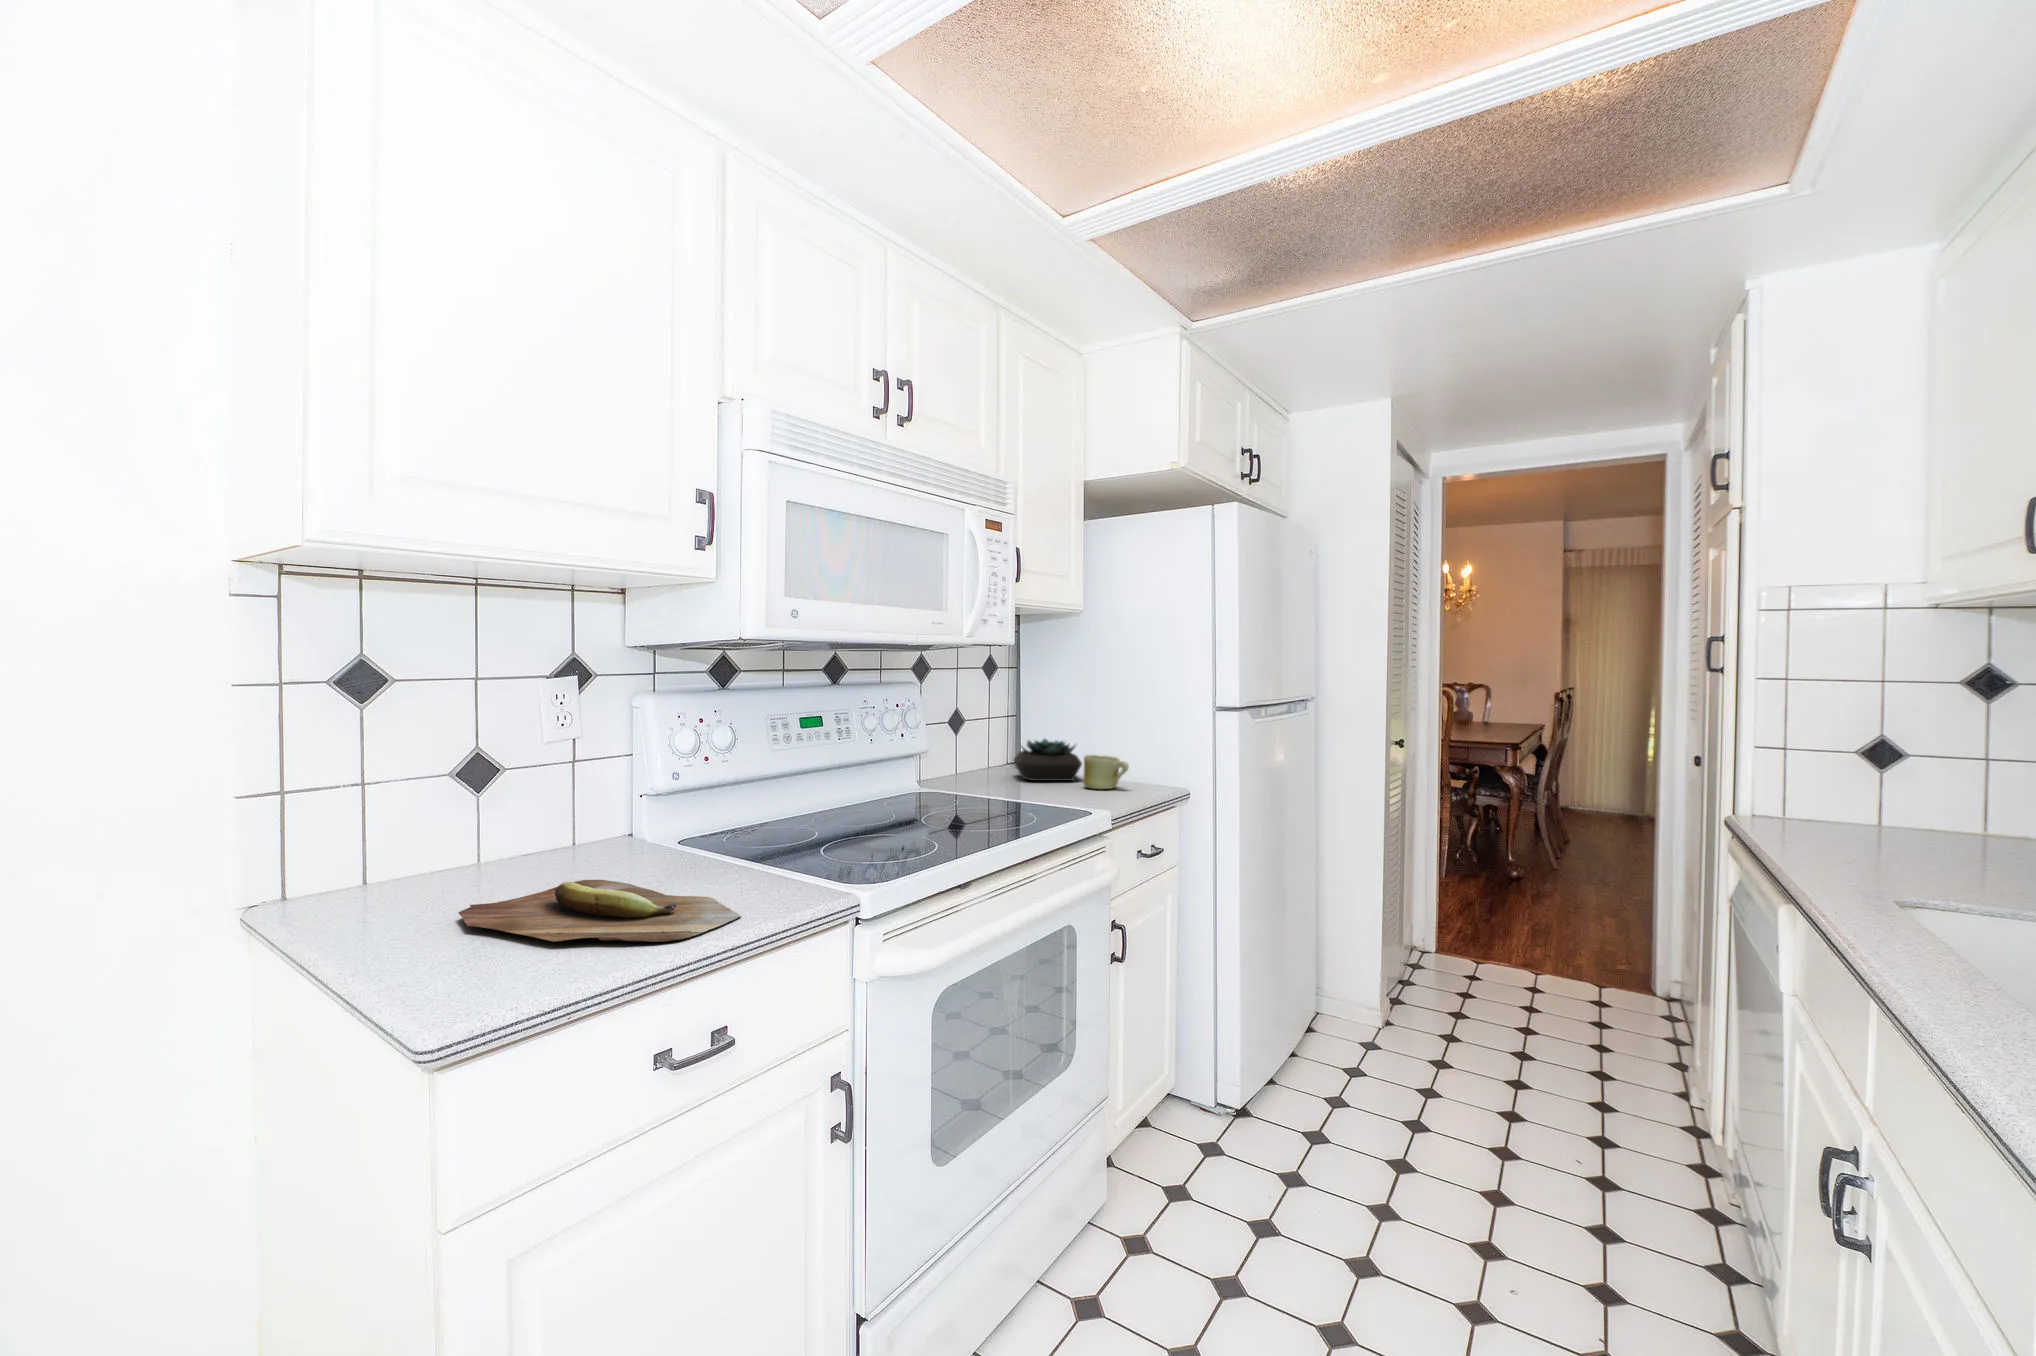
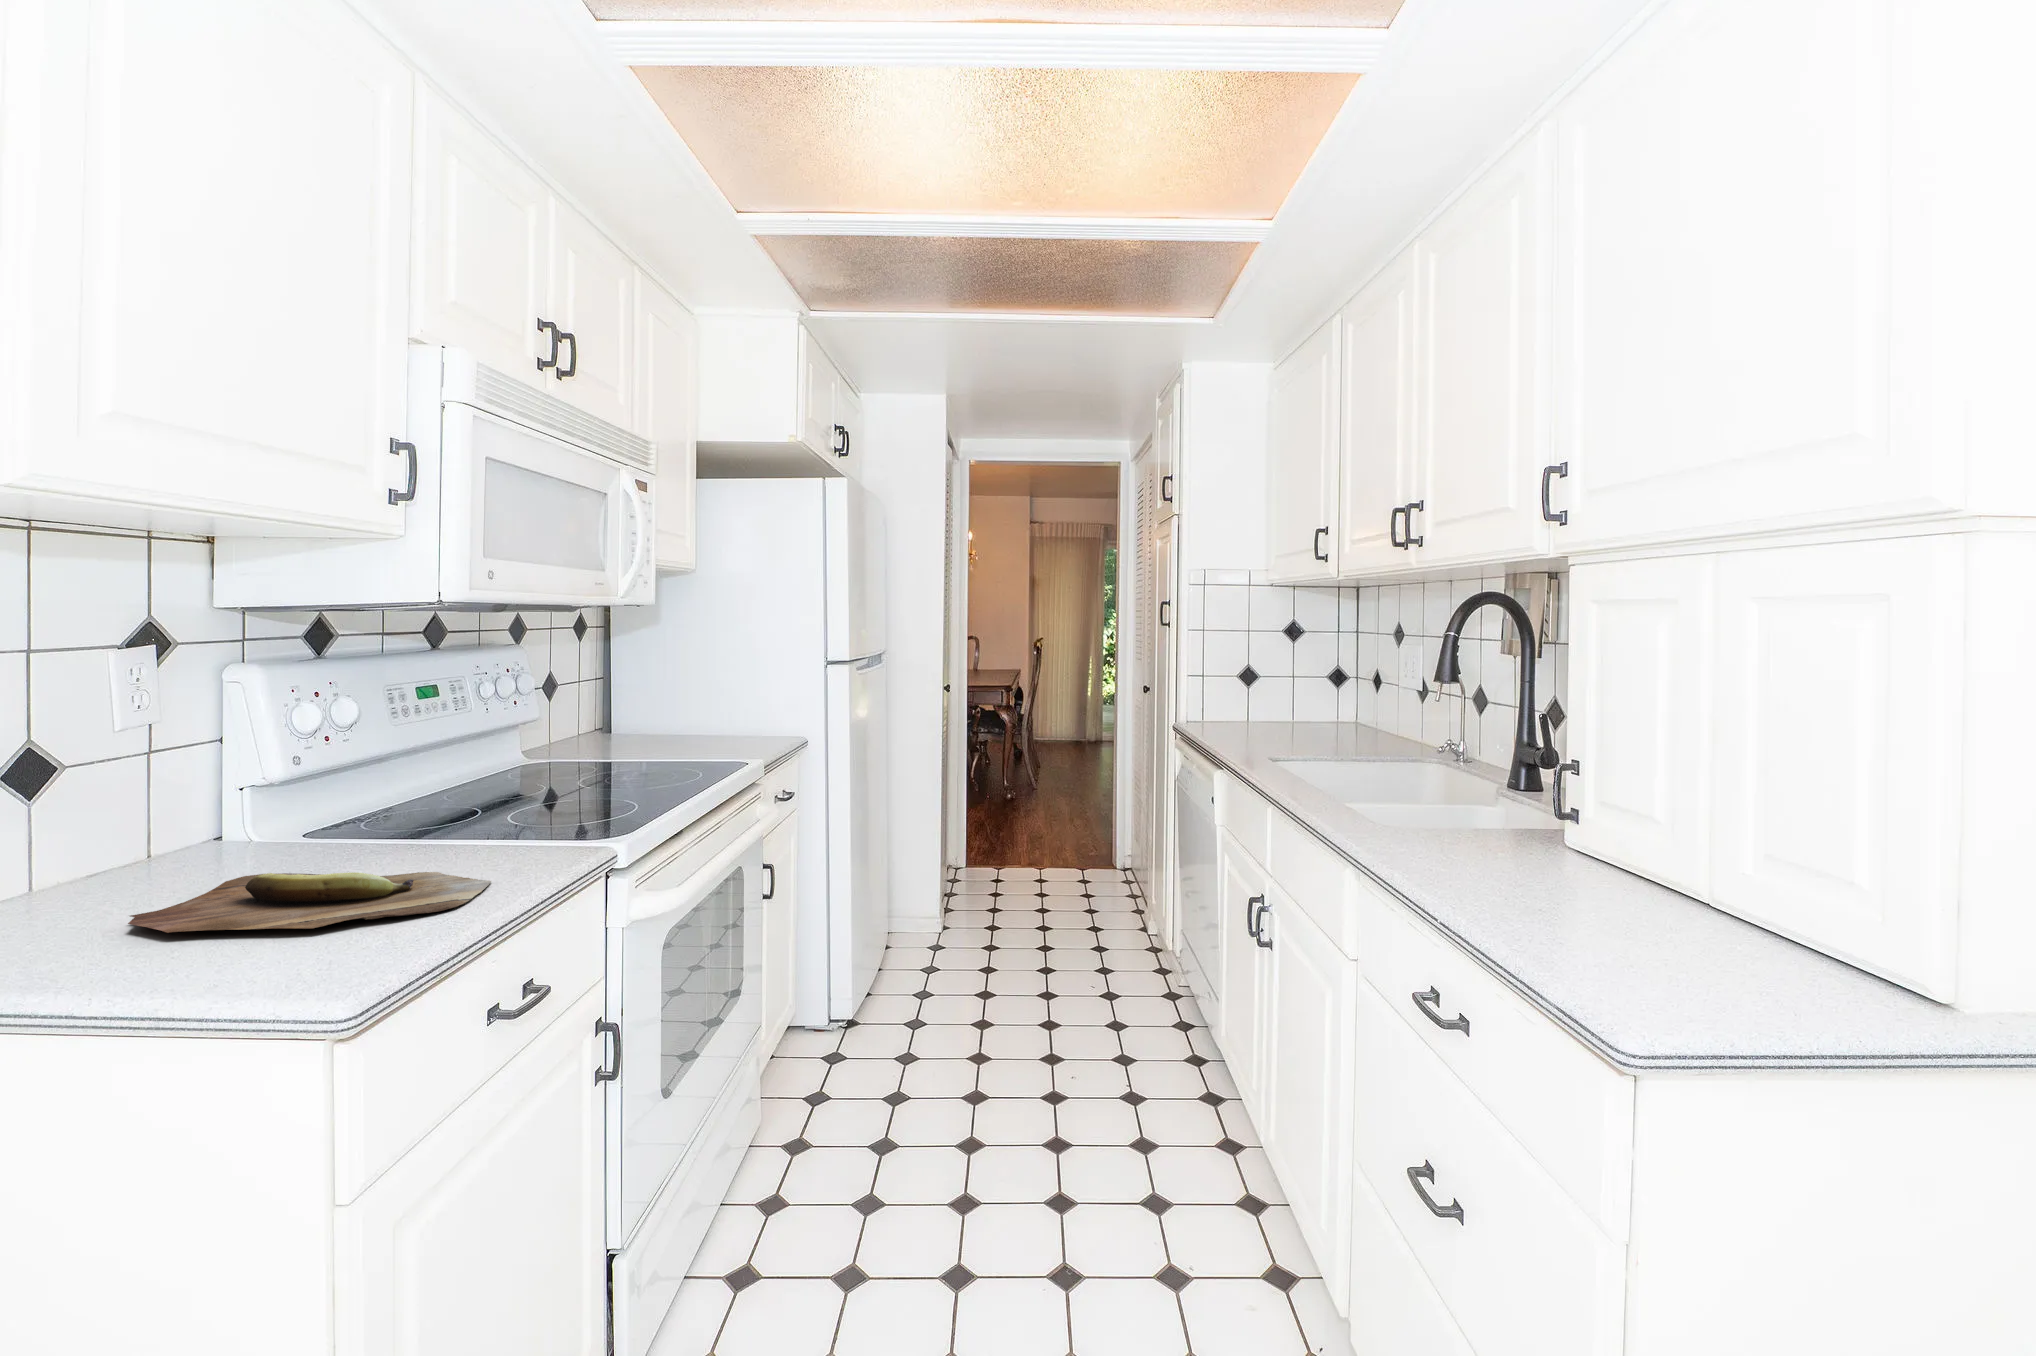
succulent plant: present [1014,739,1082,781] -> none [610,698,688,740]
mug: present [1083,755,1129,789] -> none [696,711,743,743]

